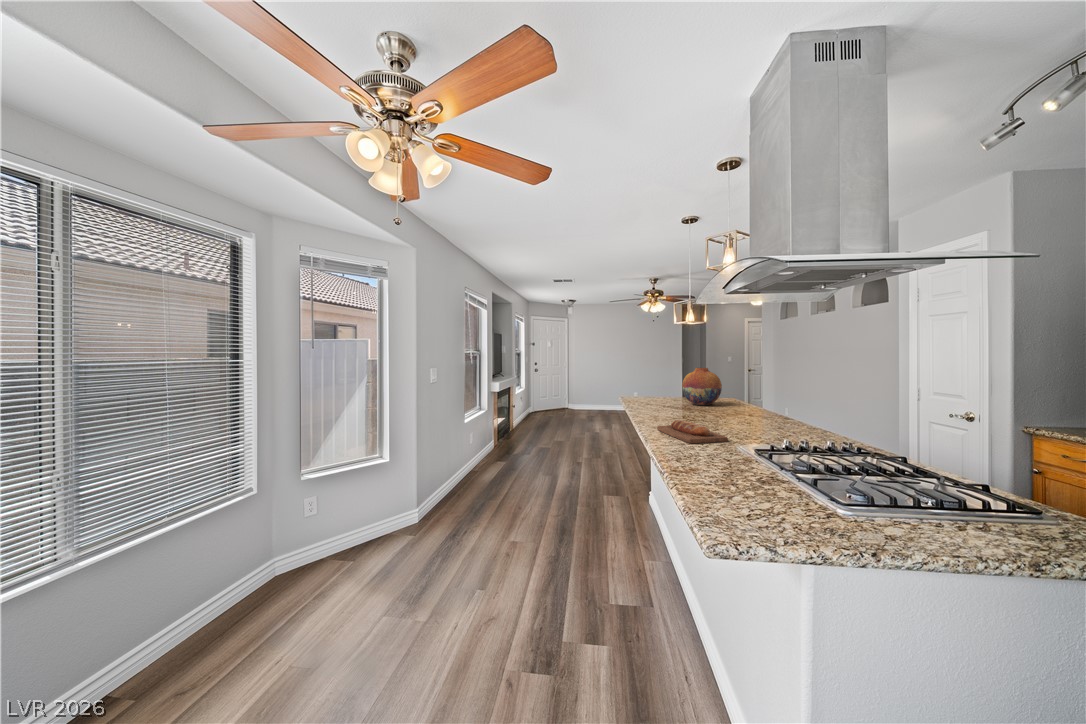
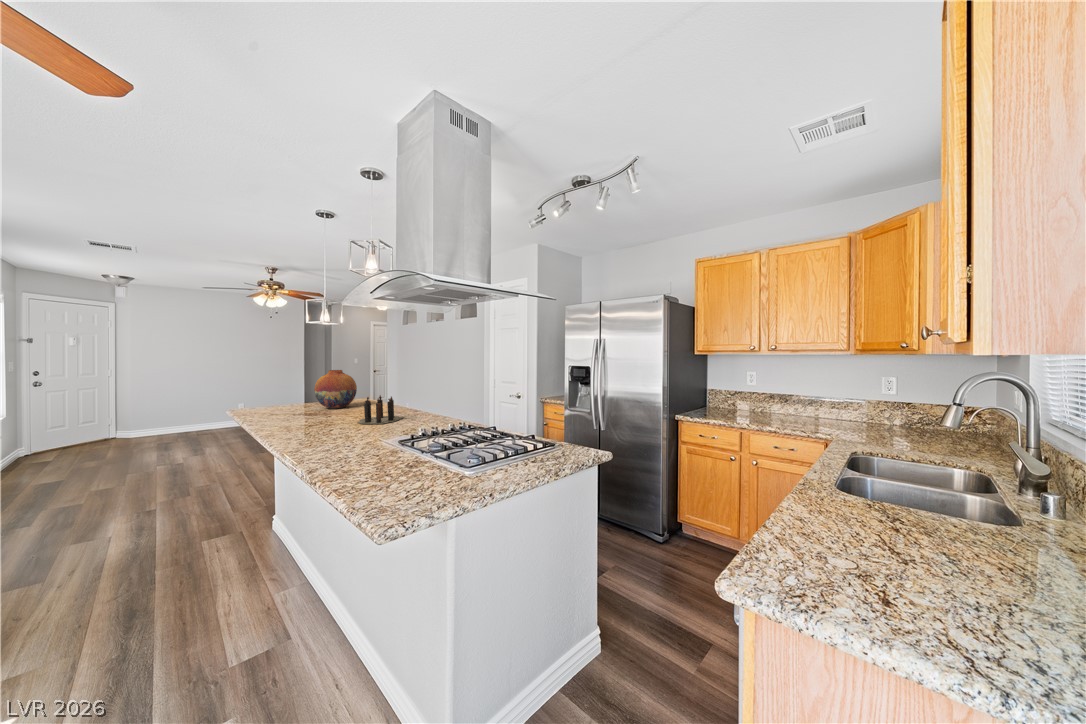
candle: none [711,396,770,427] -> present [359,395,403,424]
bread loaf: present [657,420,728,443] -> none [294,426,373,448]

